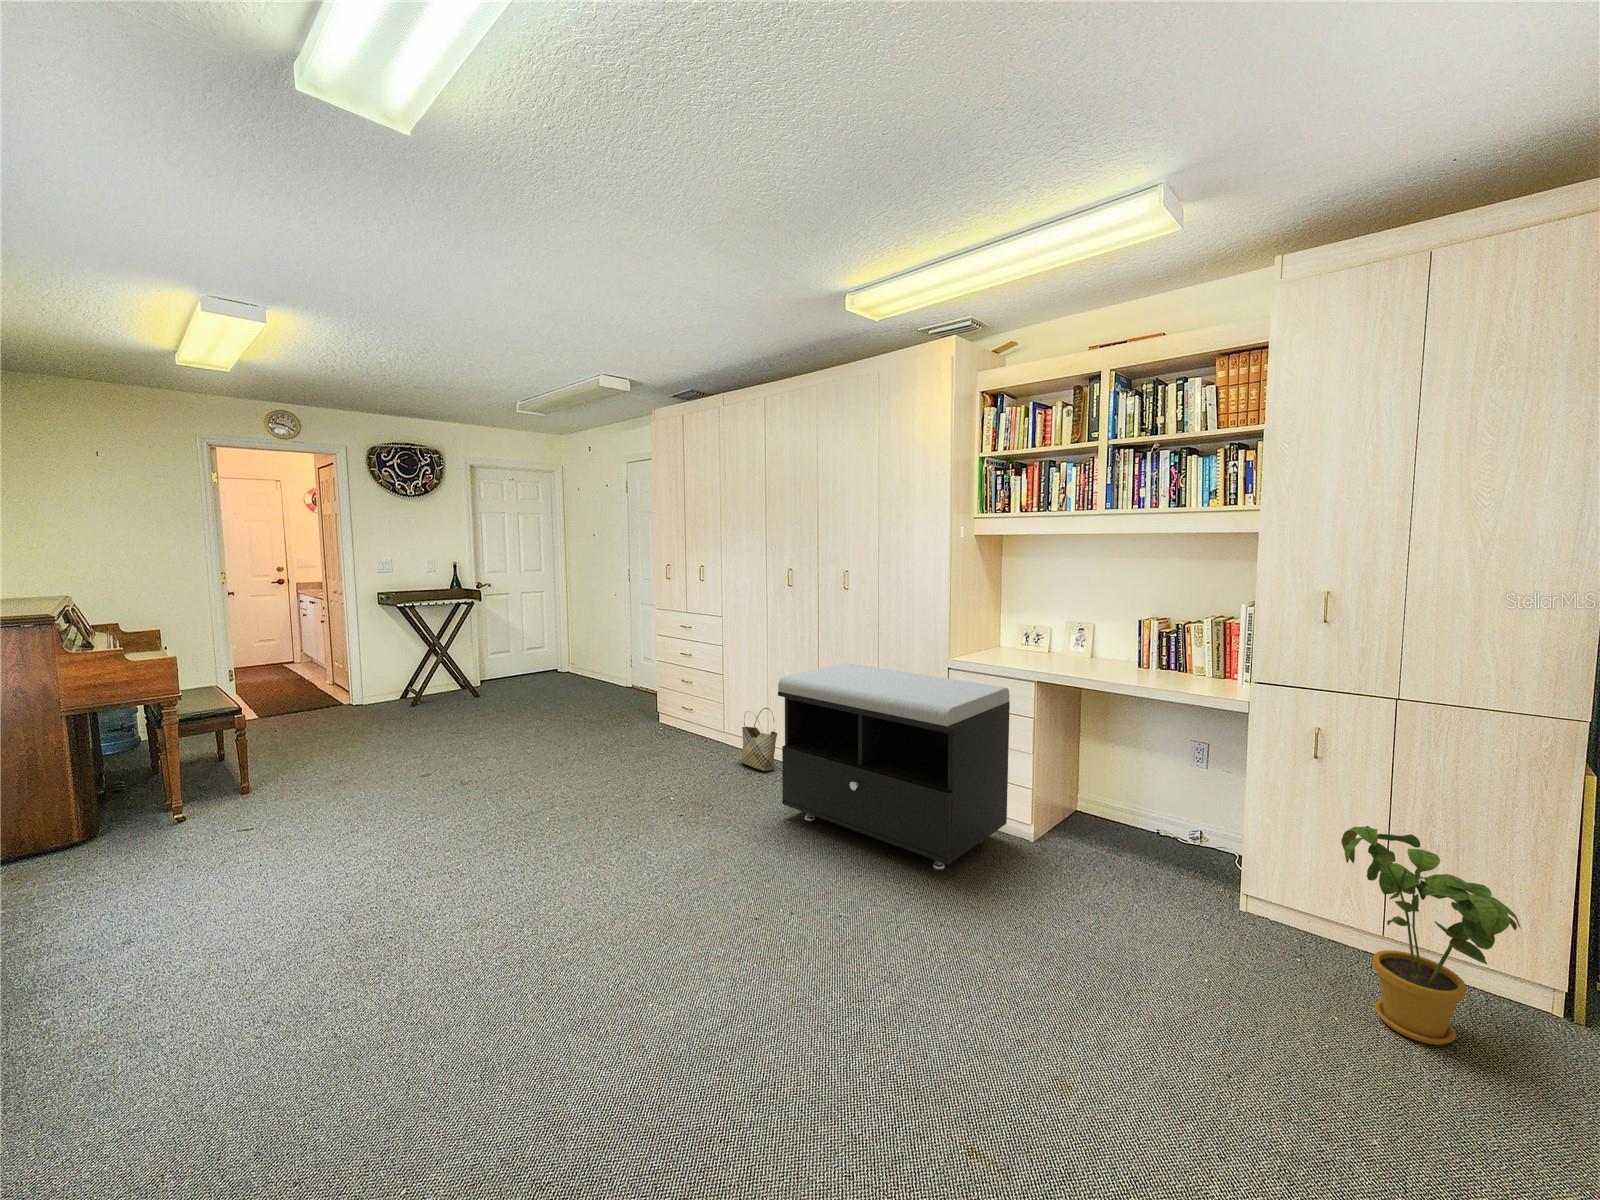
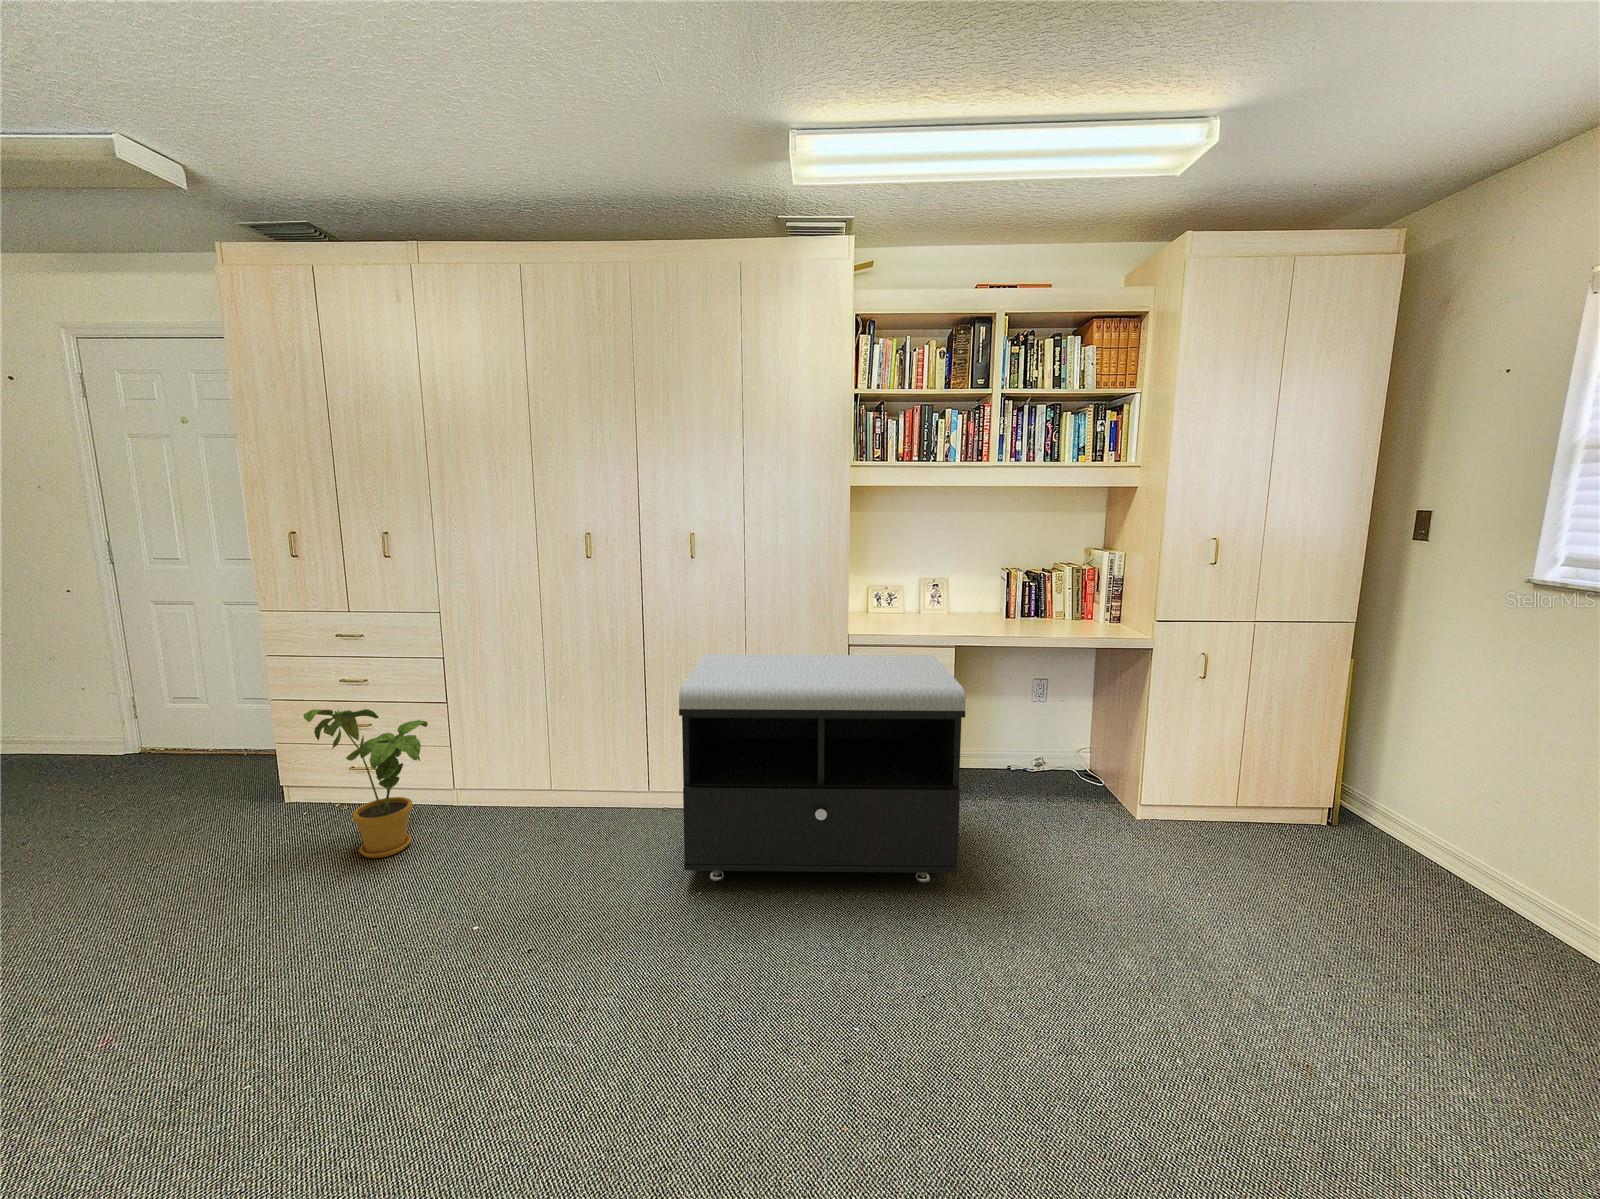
woven basket: present [740,708,777,771] -> none [514,737,581,830]
house plant: present [1341,826,1520,1045] -> present [303,709,428,858]

